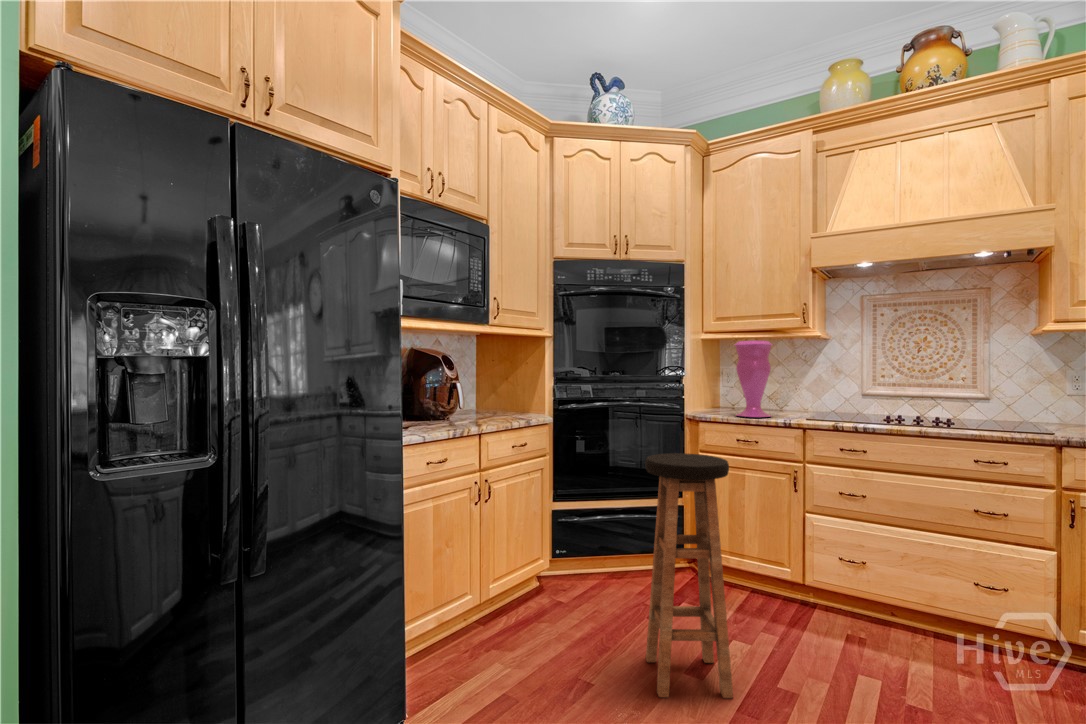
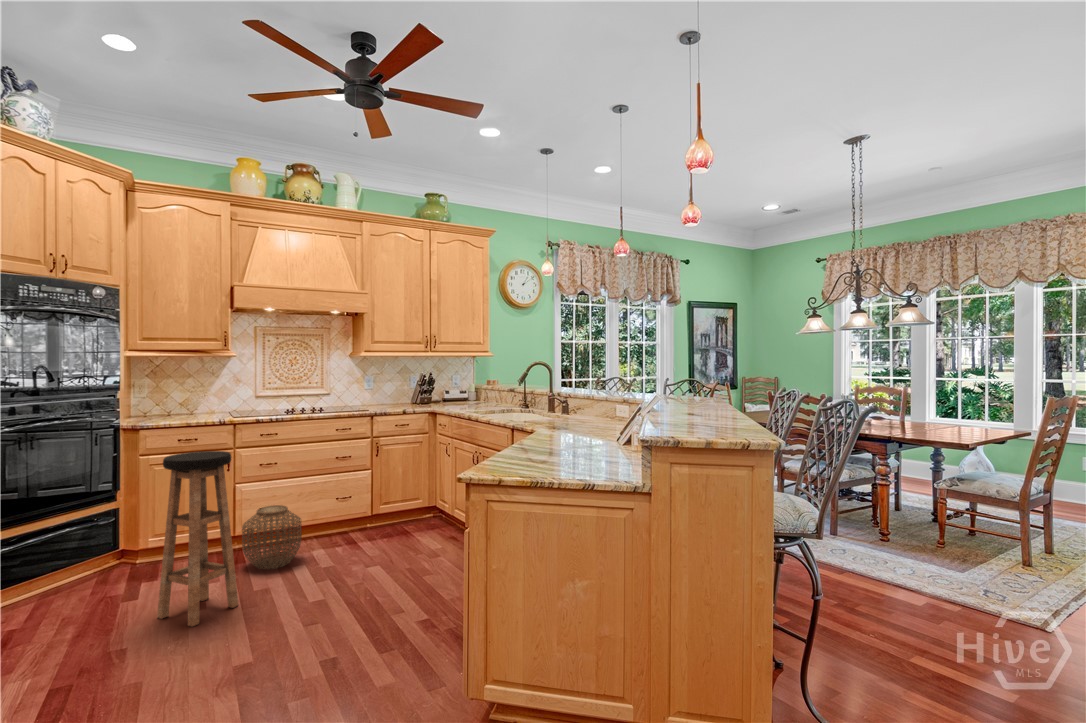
vase: present [734,340,773,417] -> none [169,359,204,421]
woven basket: none [787,557,882,664] -> present [242,505,302,569]

